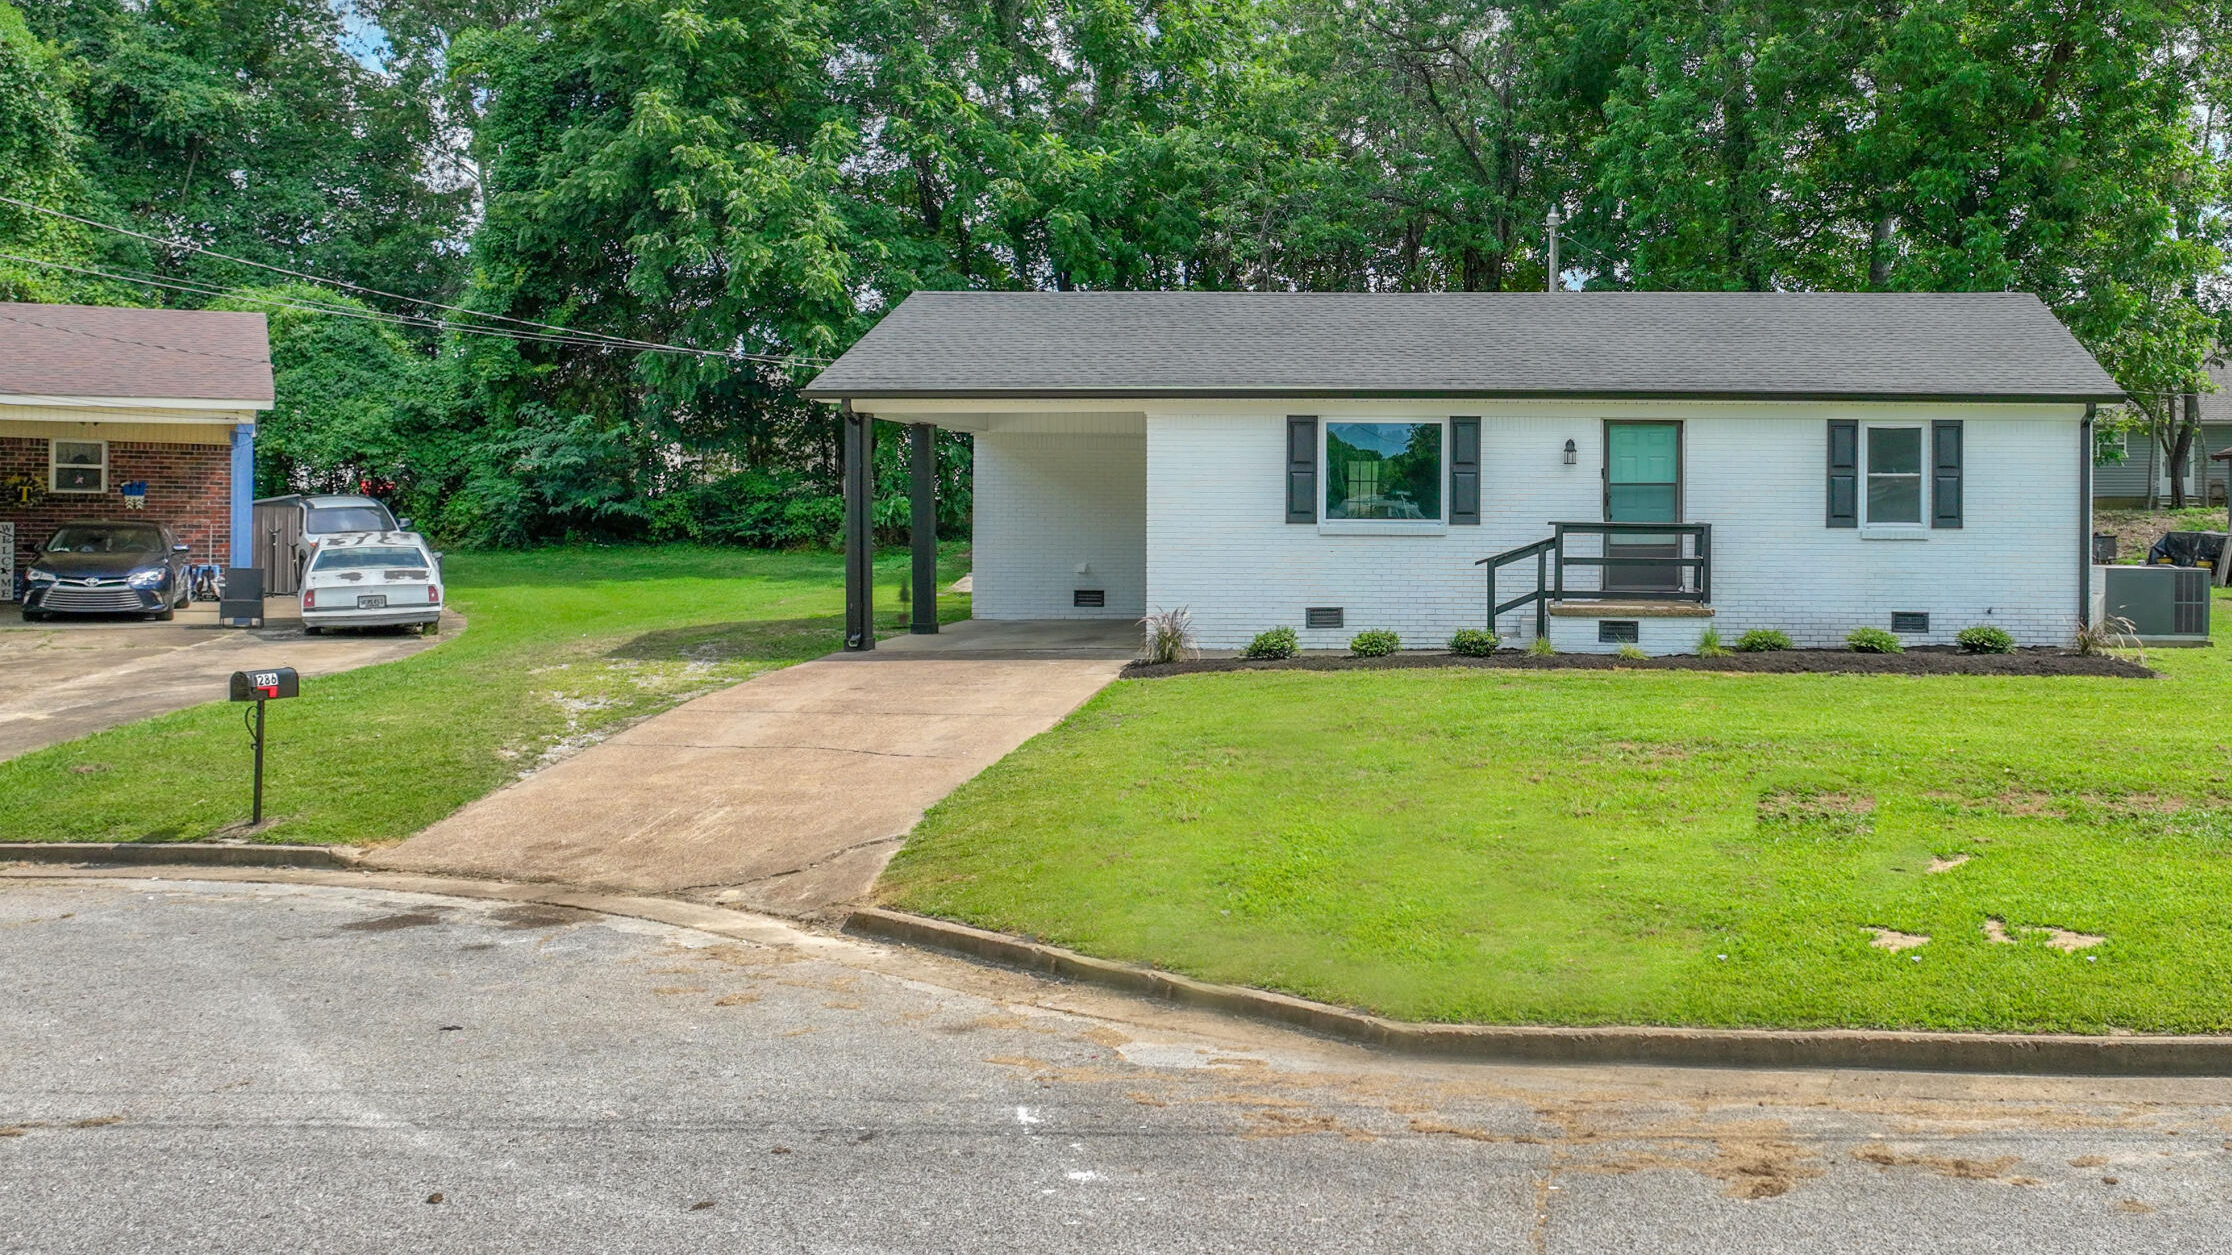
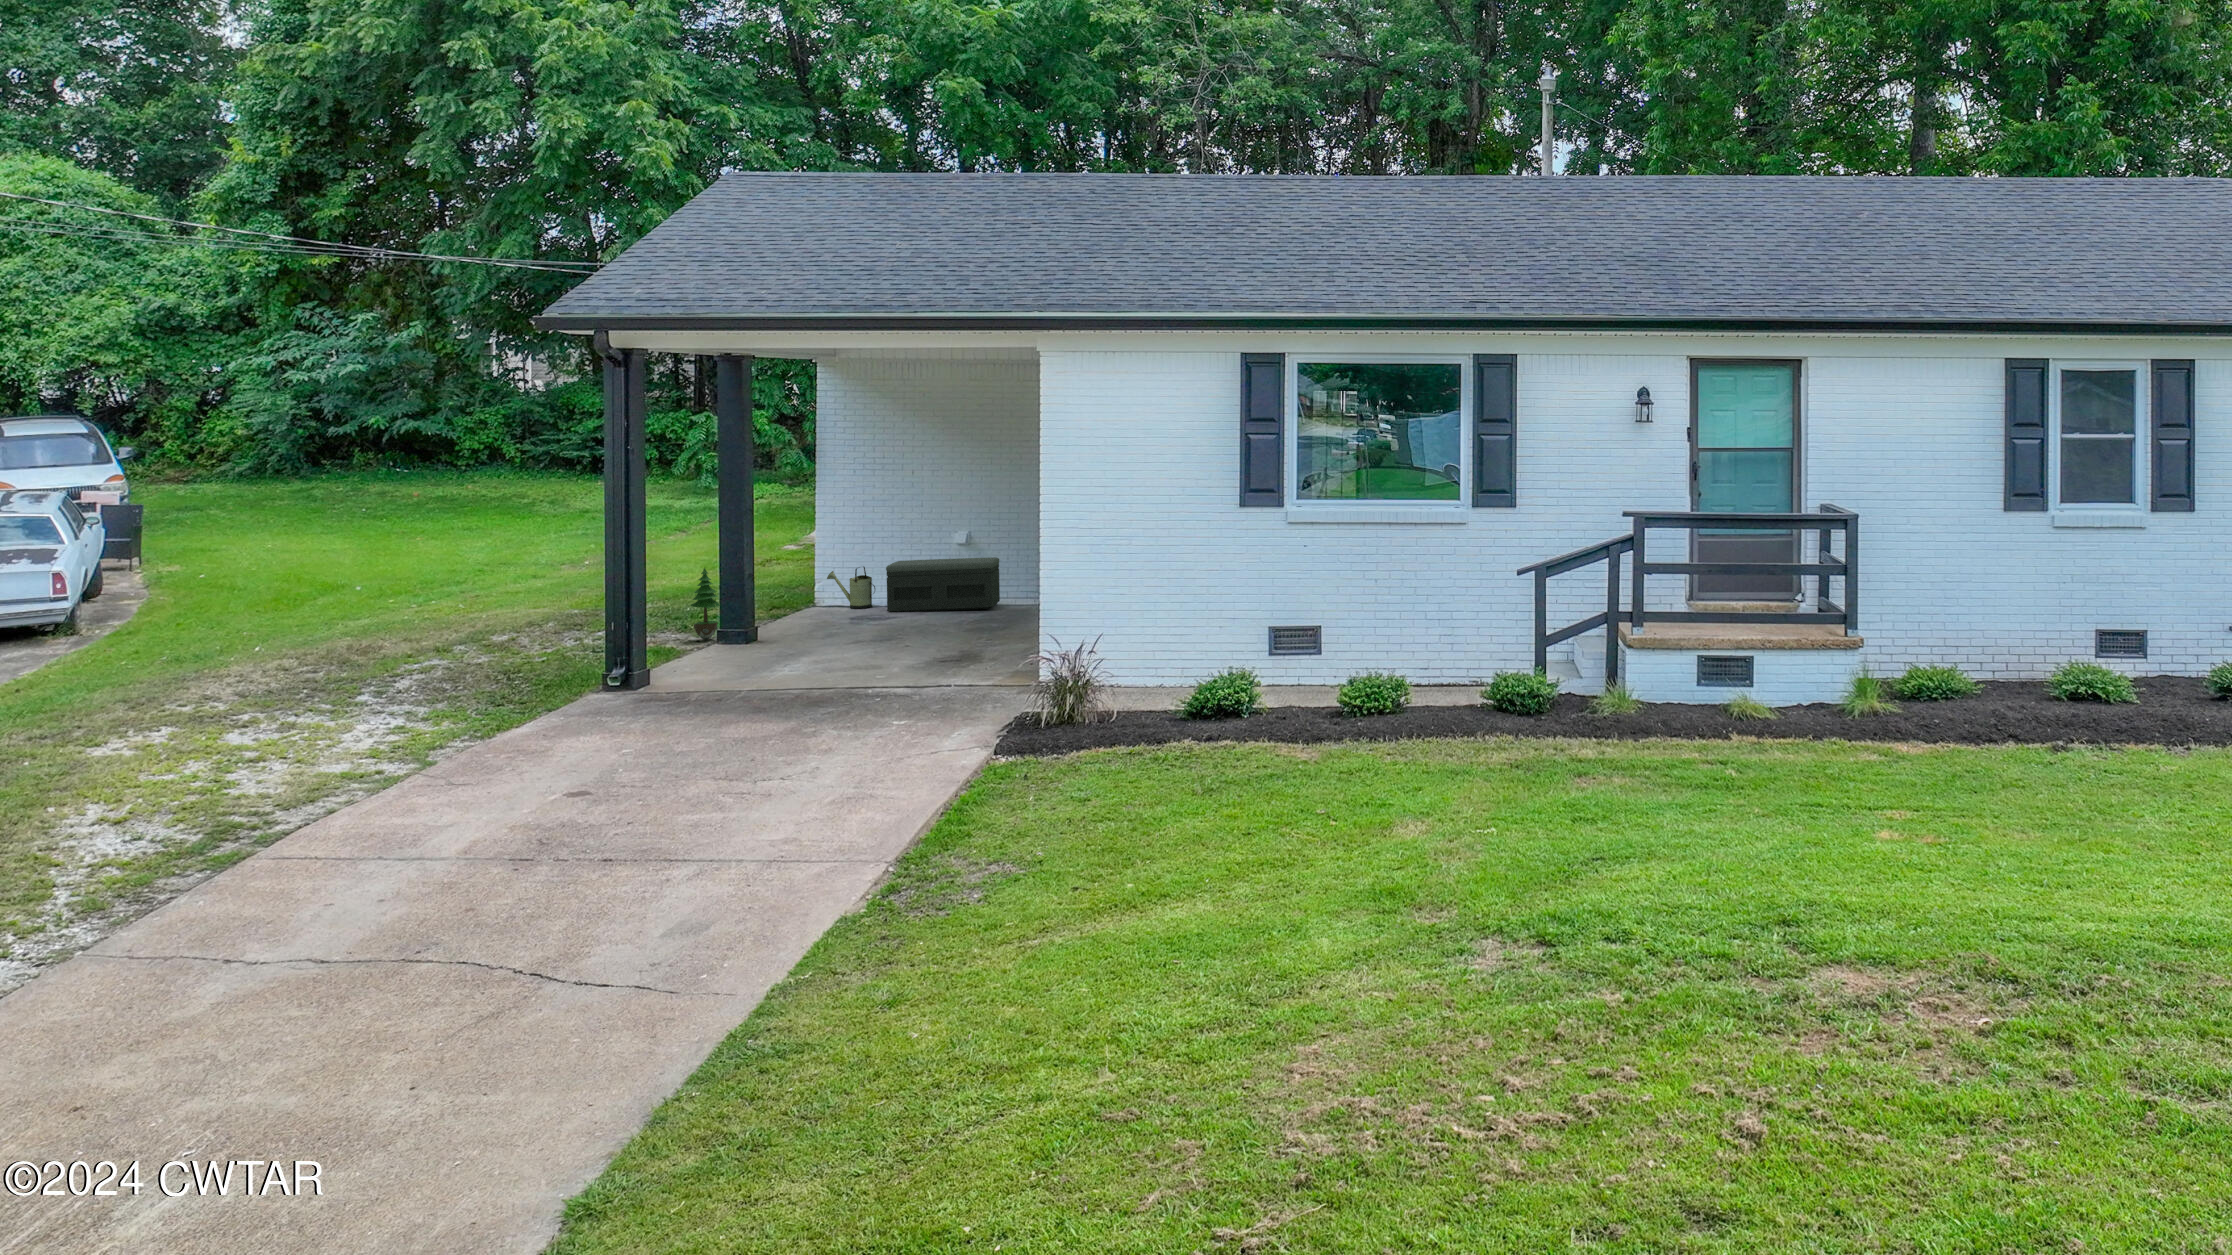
storage bench: none [1026,581,1108,619] -> present [886,557,1000,612]
watering can: none [981,586,1017,617] -> present [827,567,875,608]

